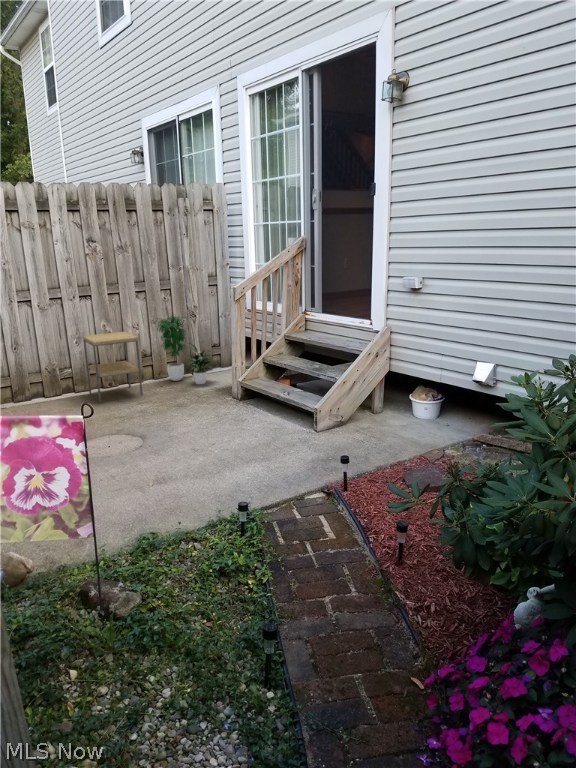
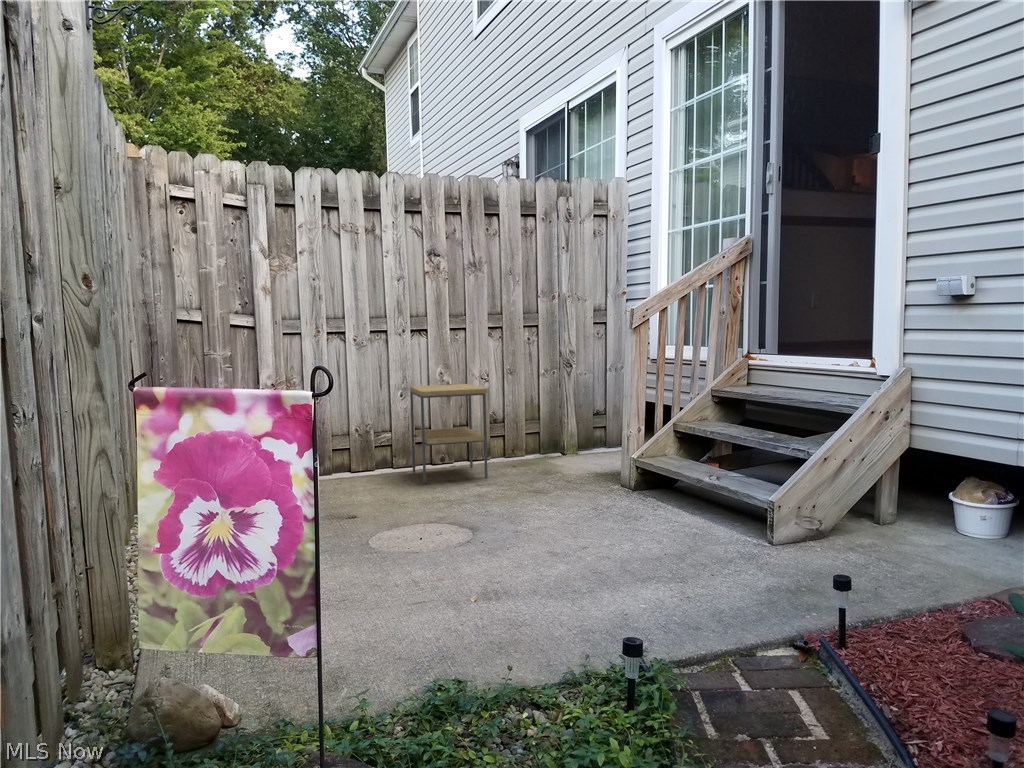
potted plant: present [157,316,212,384] -> none [514,356,600,469]

